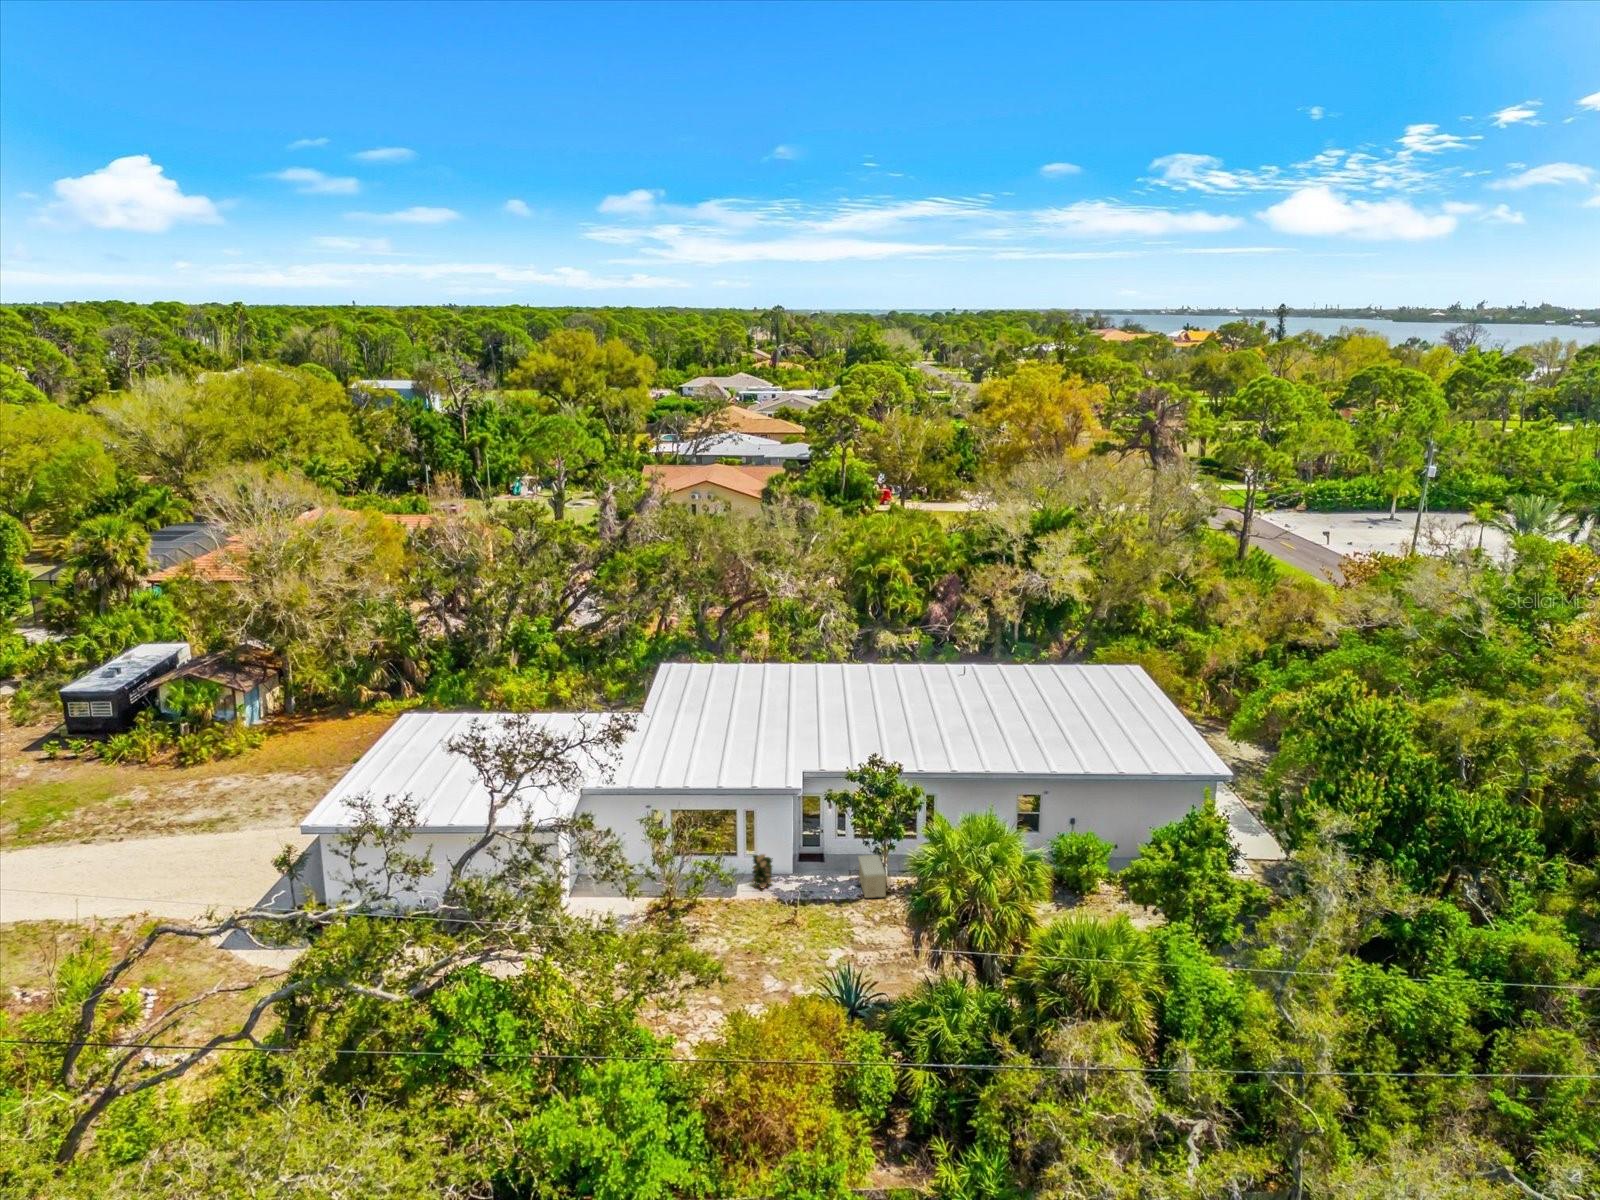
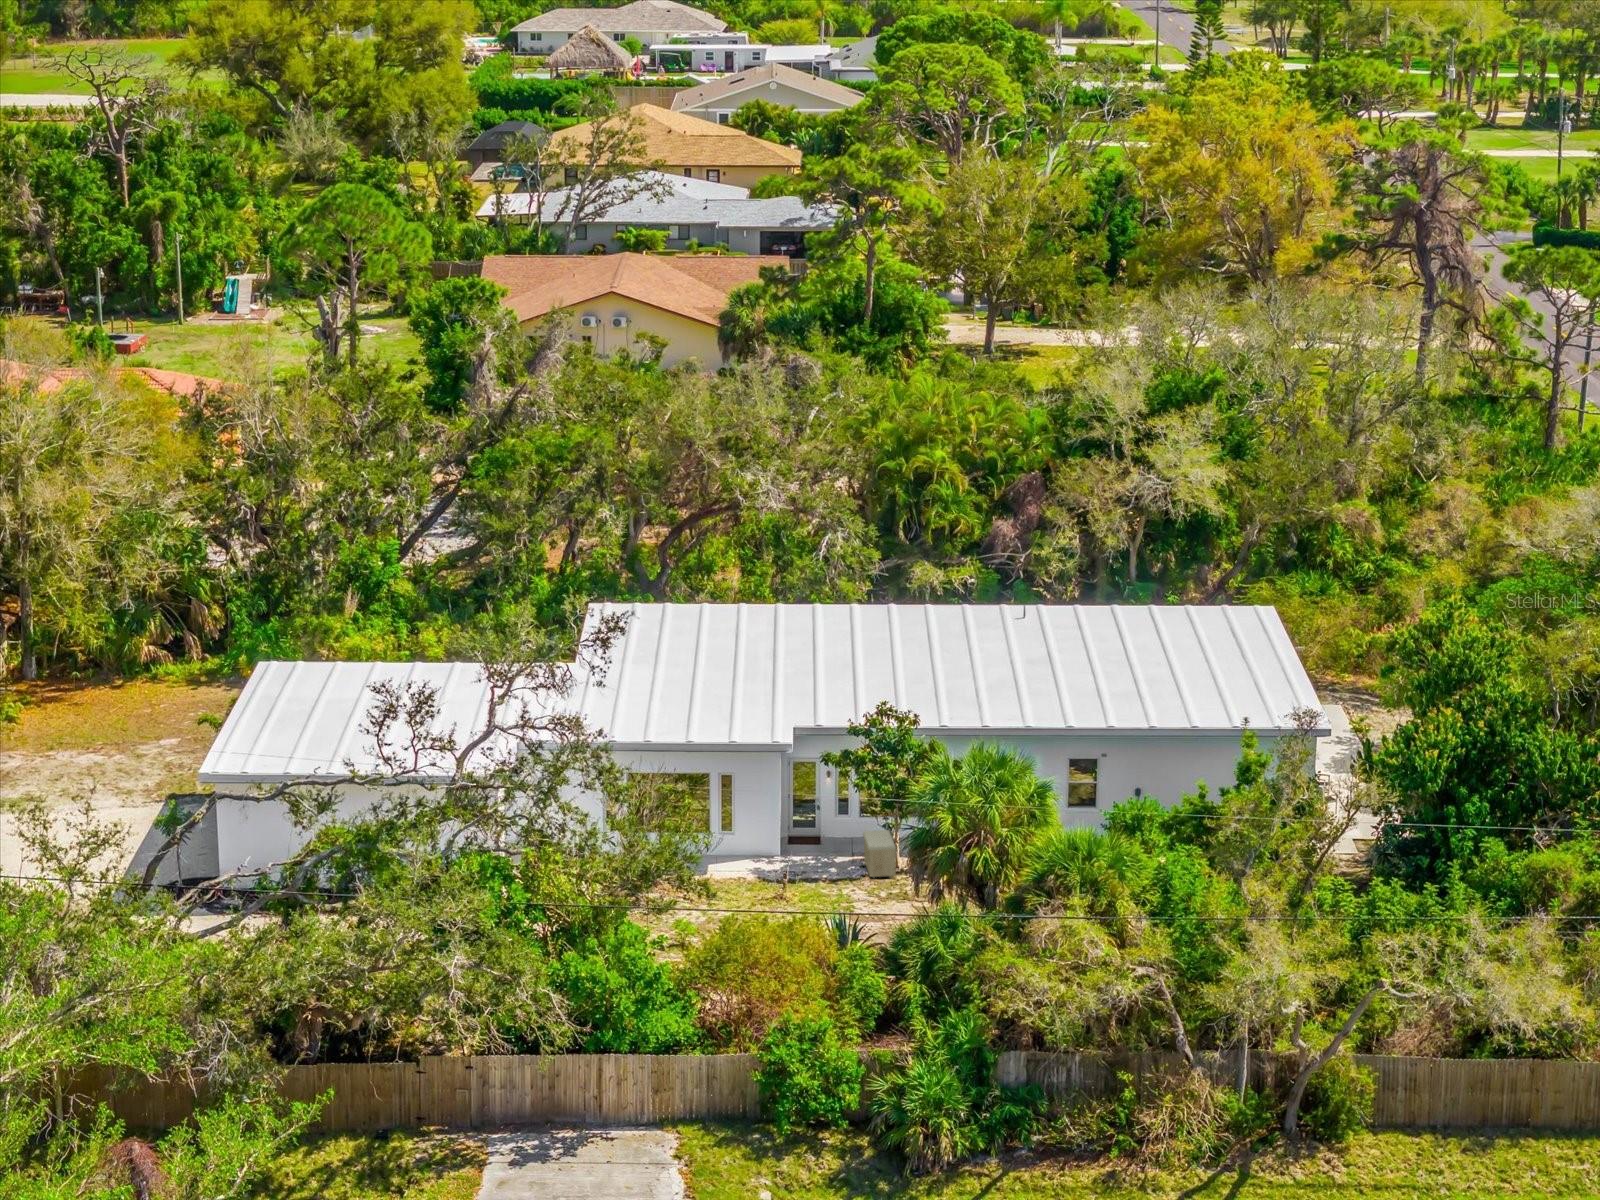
decorative plant: present [752,854,773,888] -> none [728,827,759,869]

